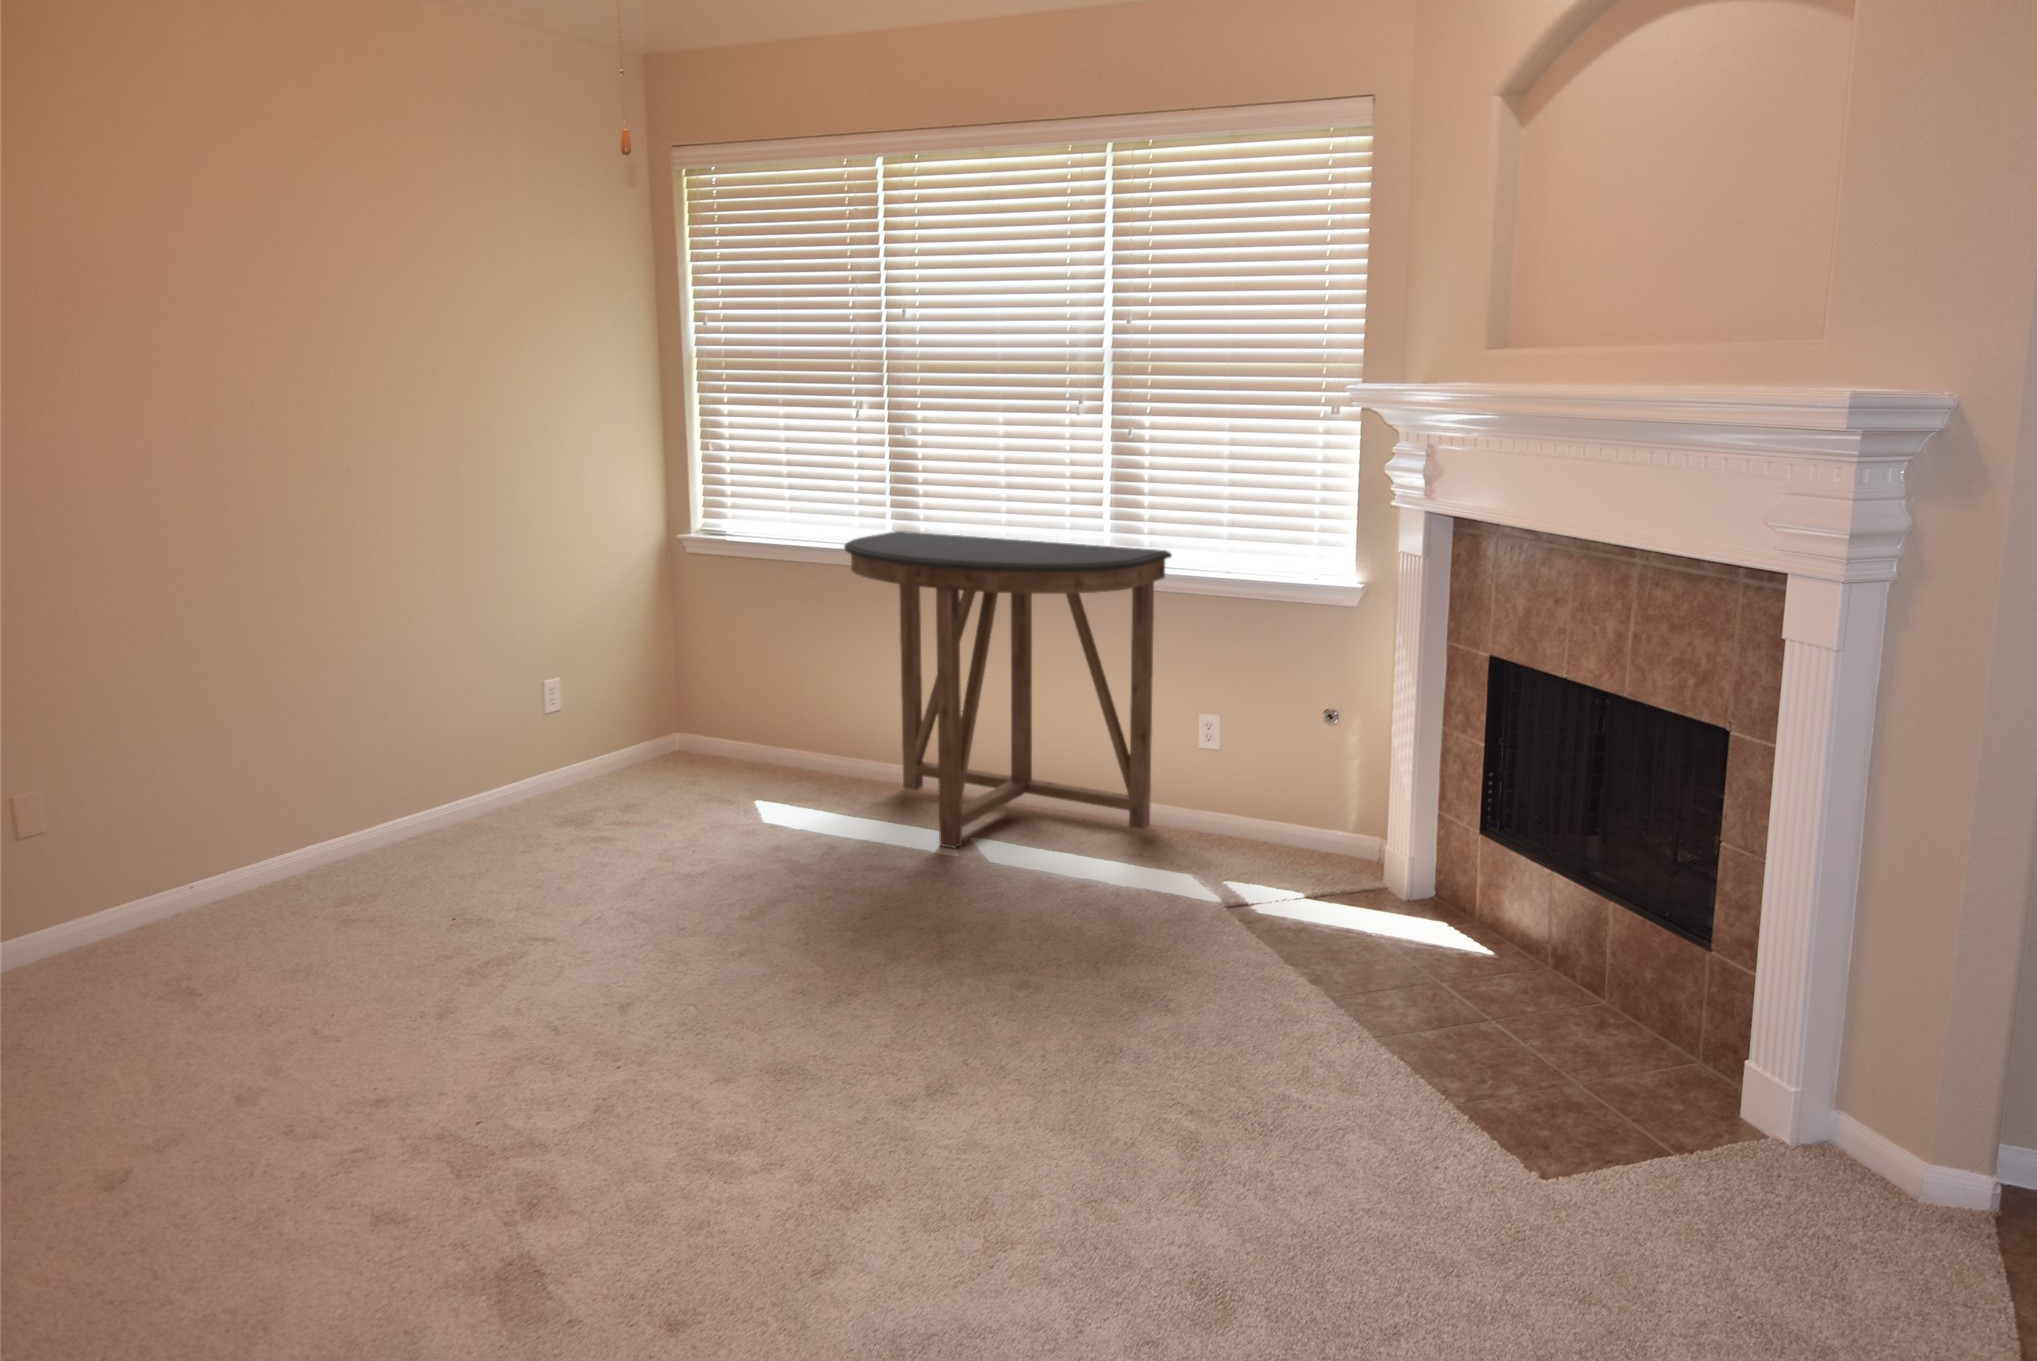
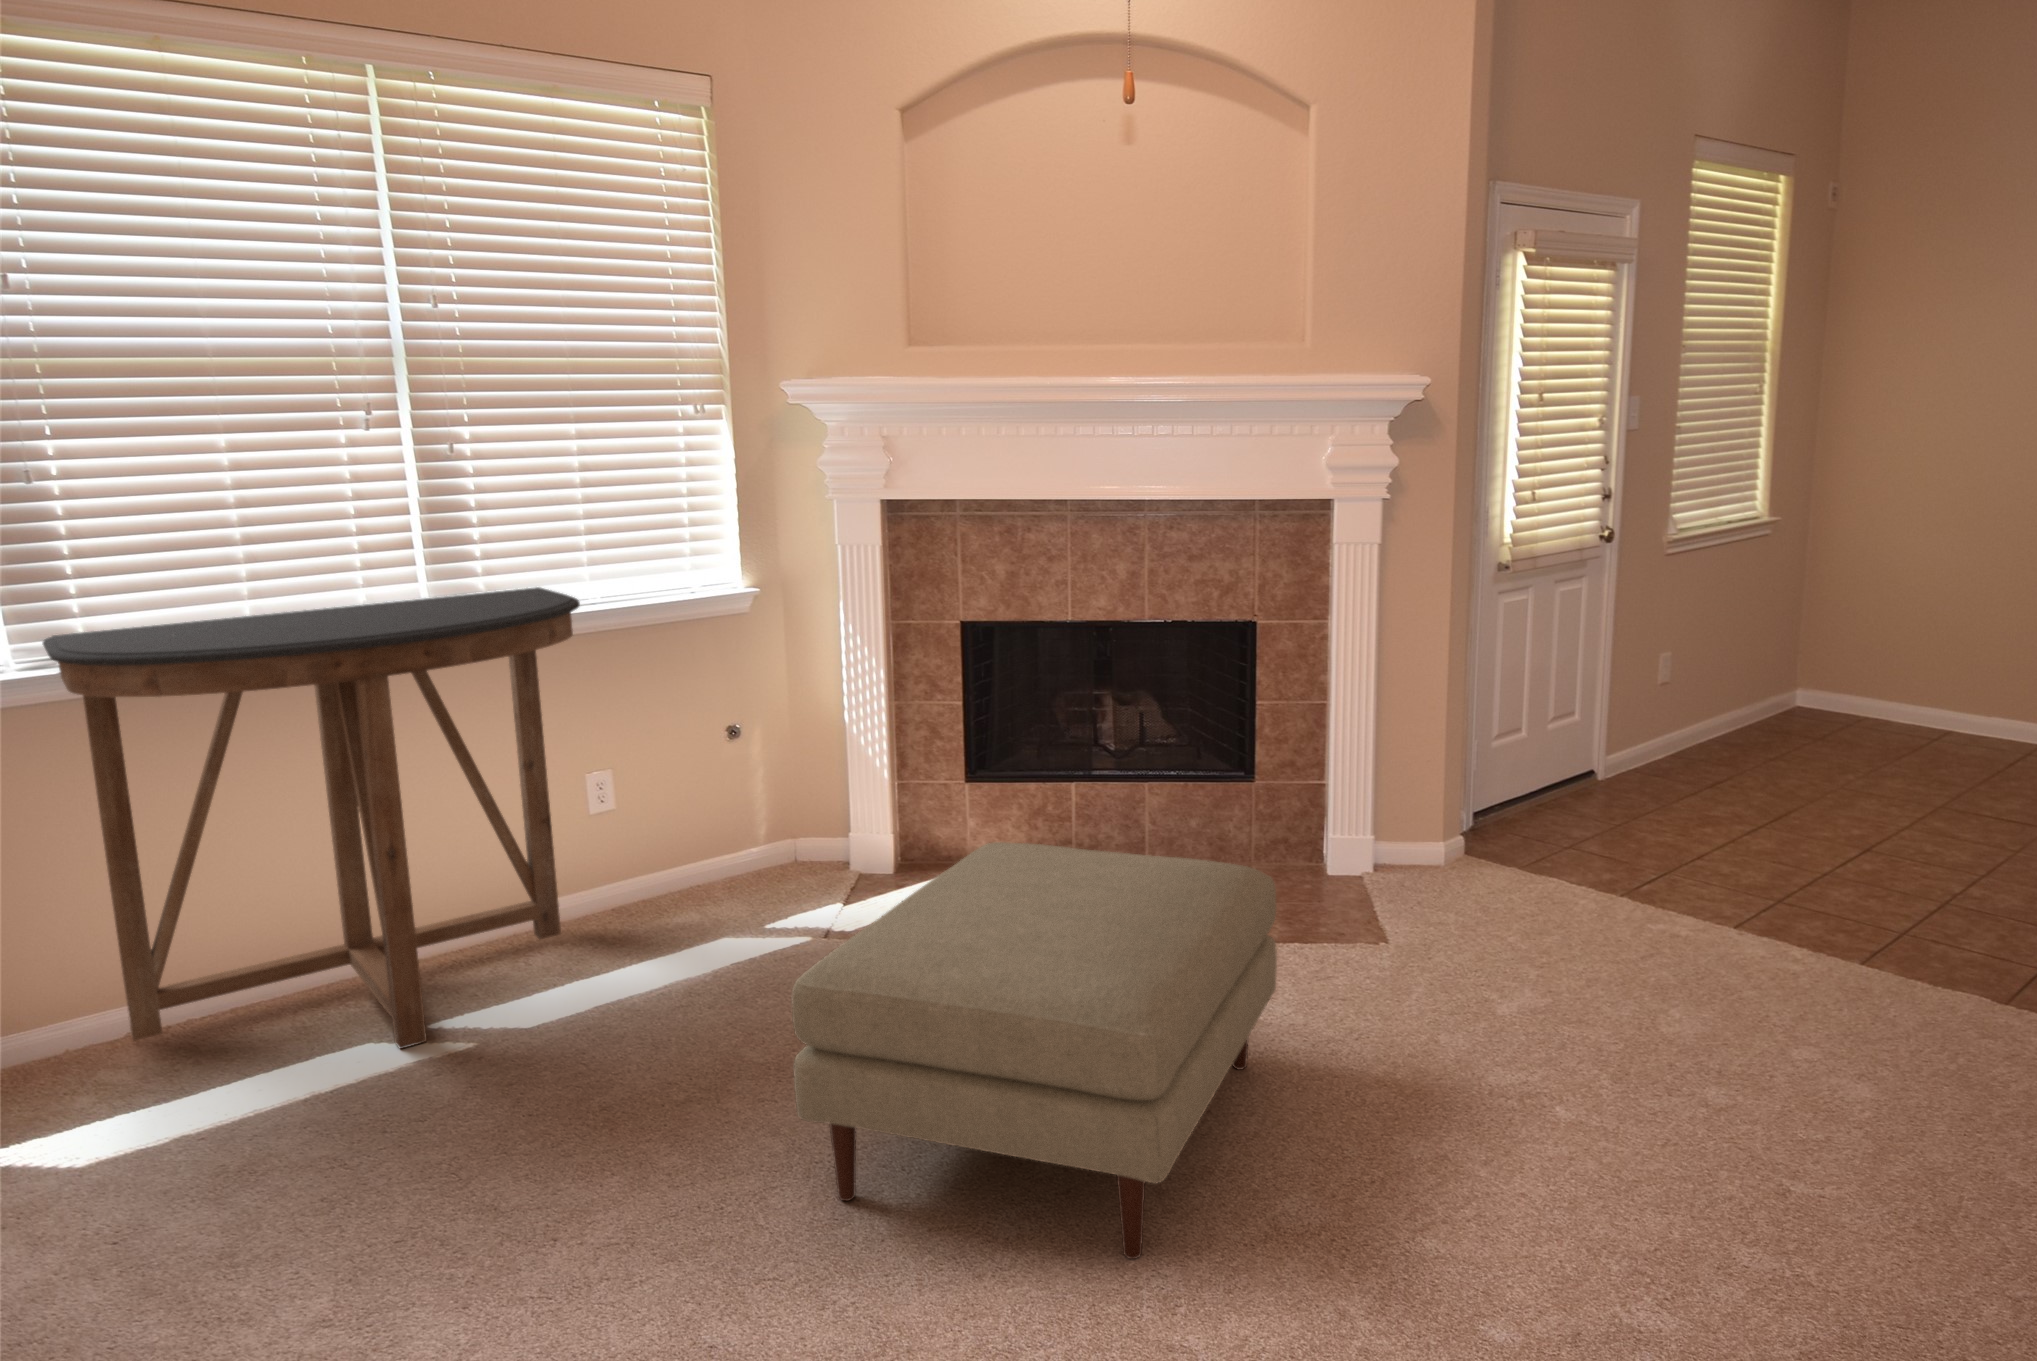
ottoman: none [752,844,1181,1165] -> present [792,842,1277,1259]

